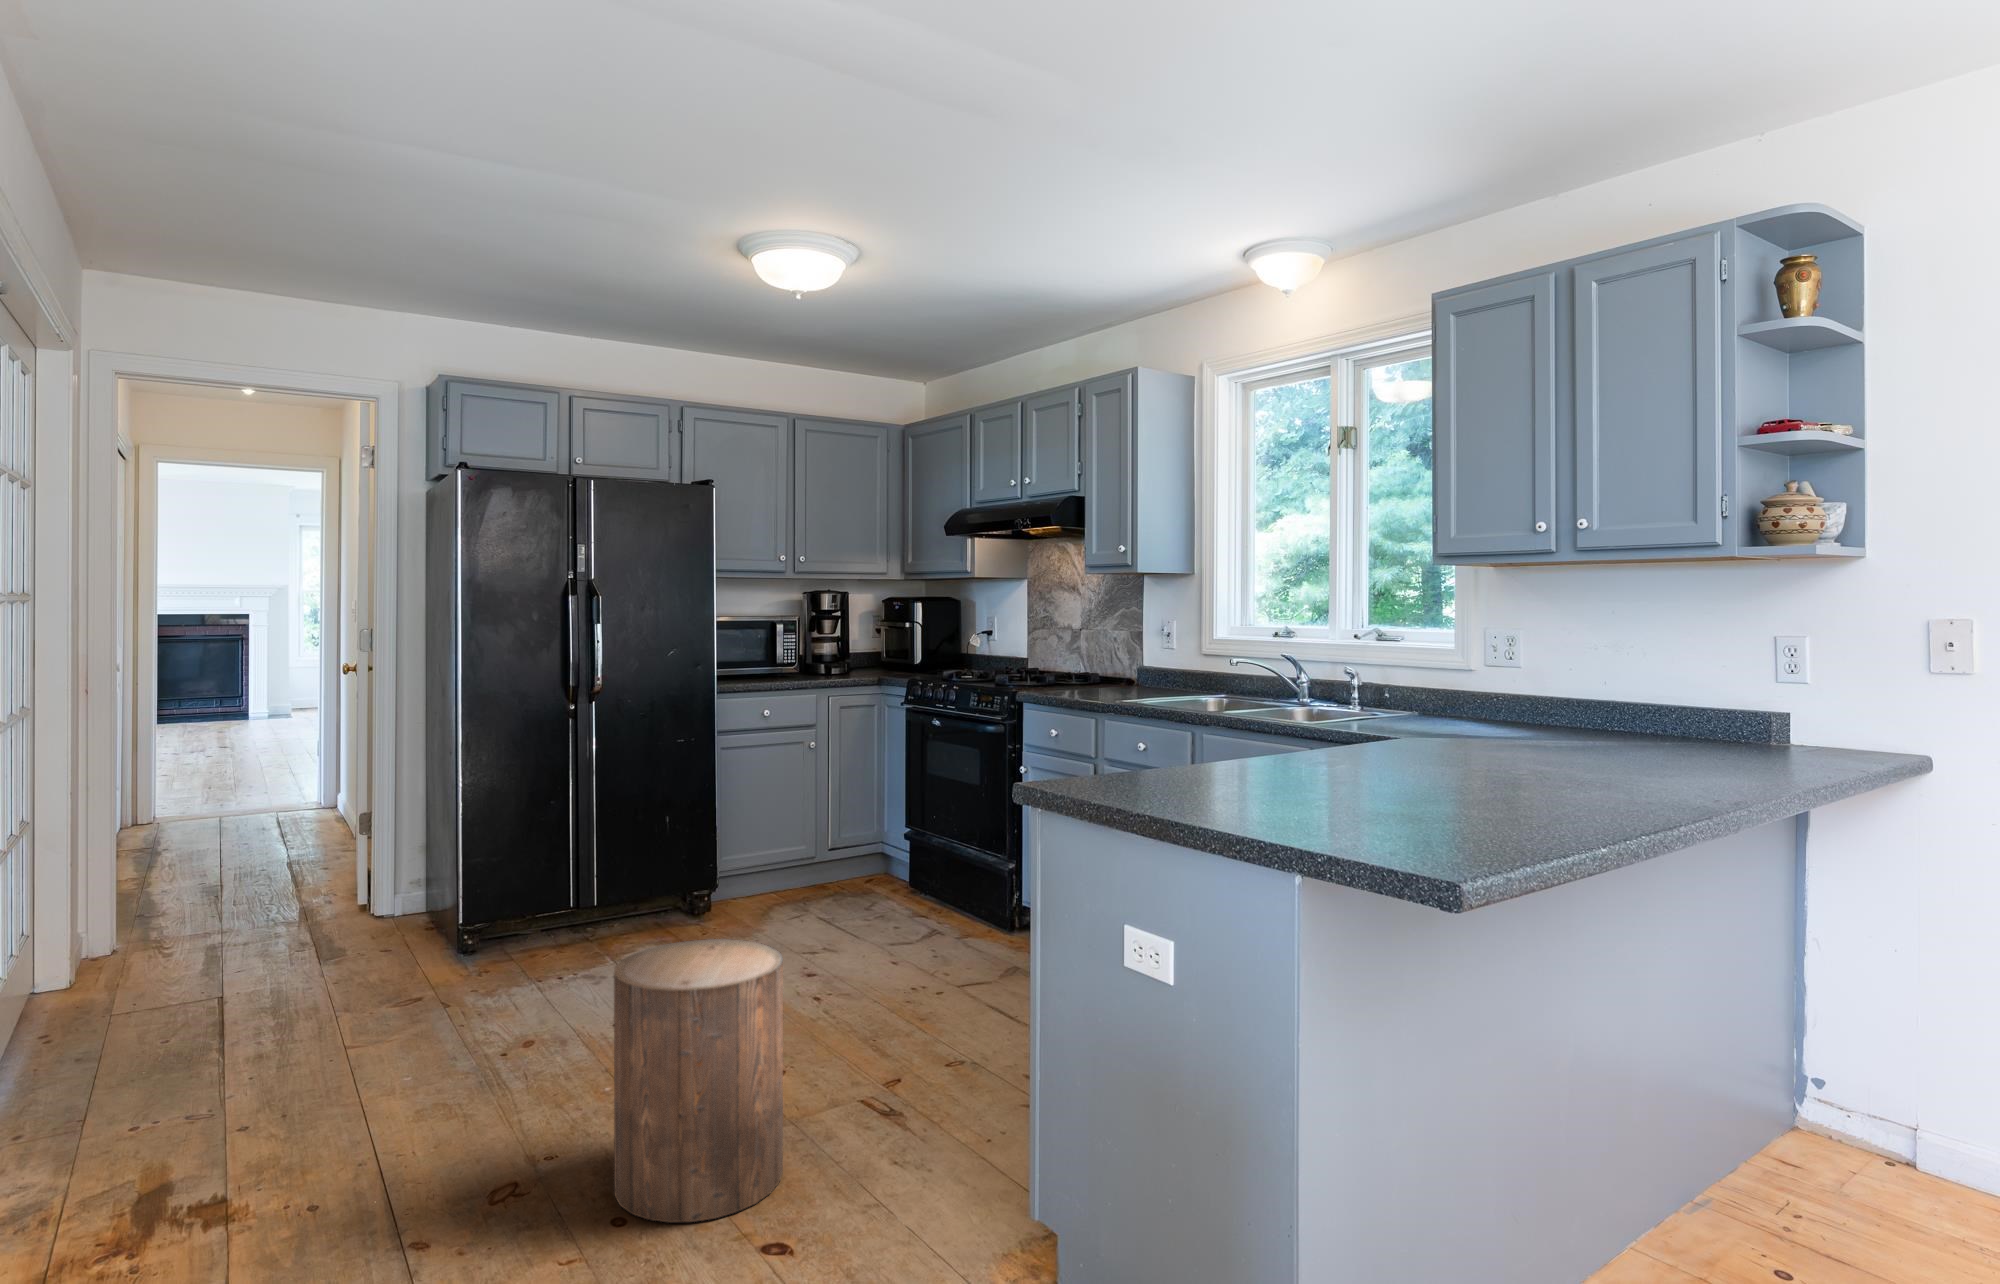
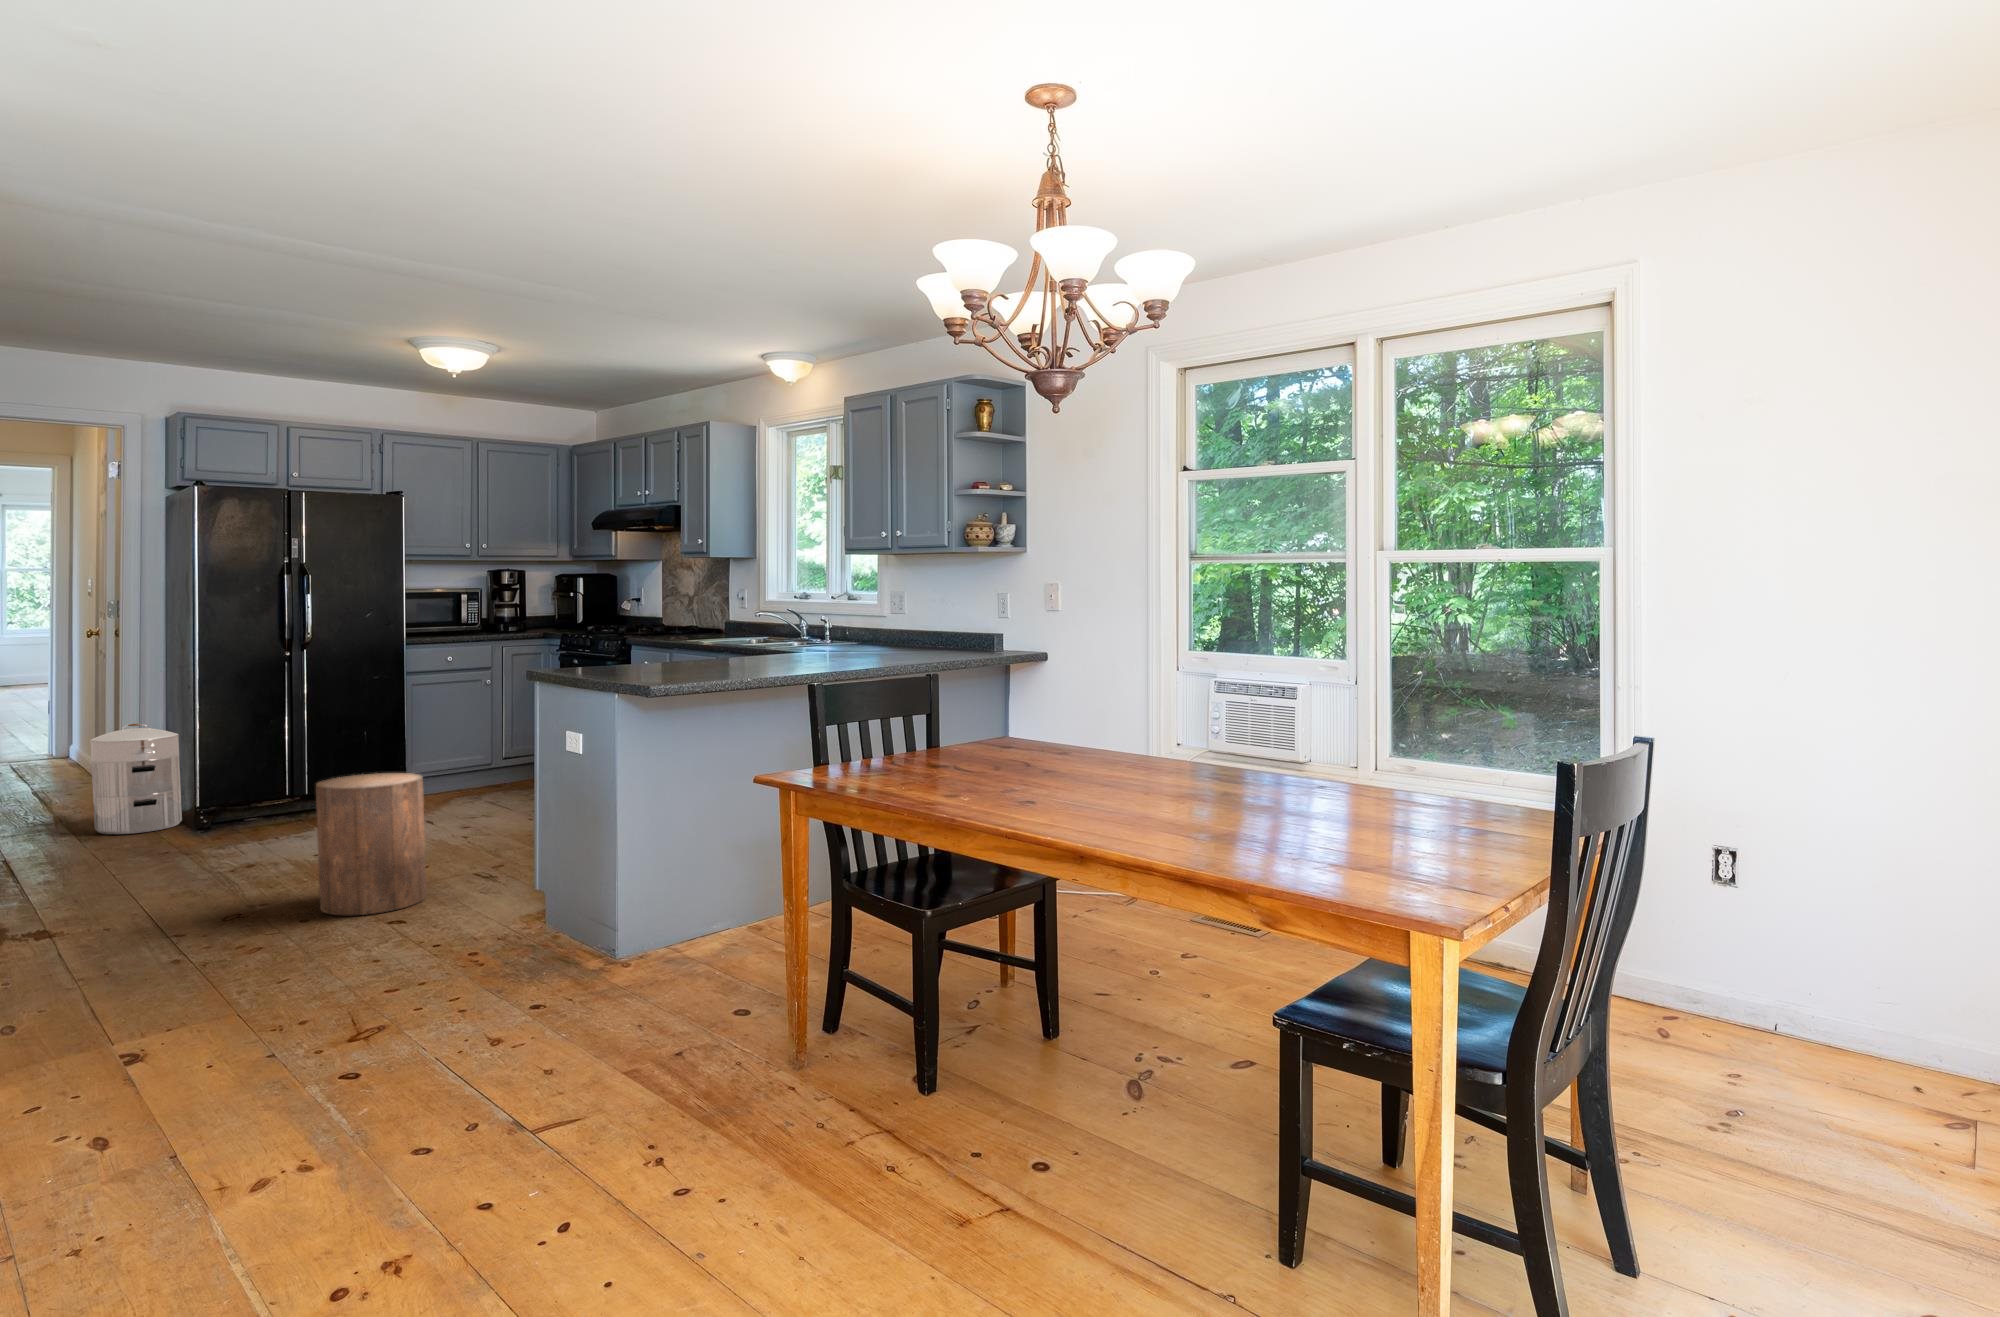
waste bin: none [321,802,430,959] -> present [90,724,182,834]

